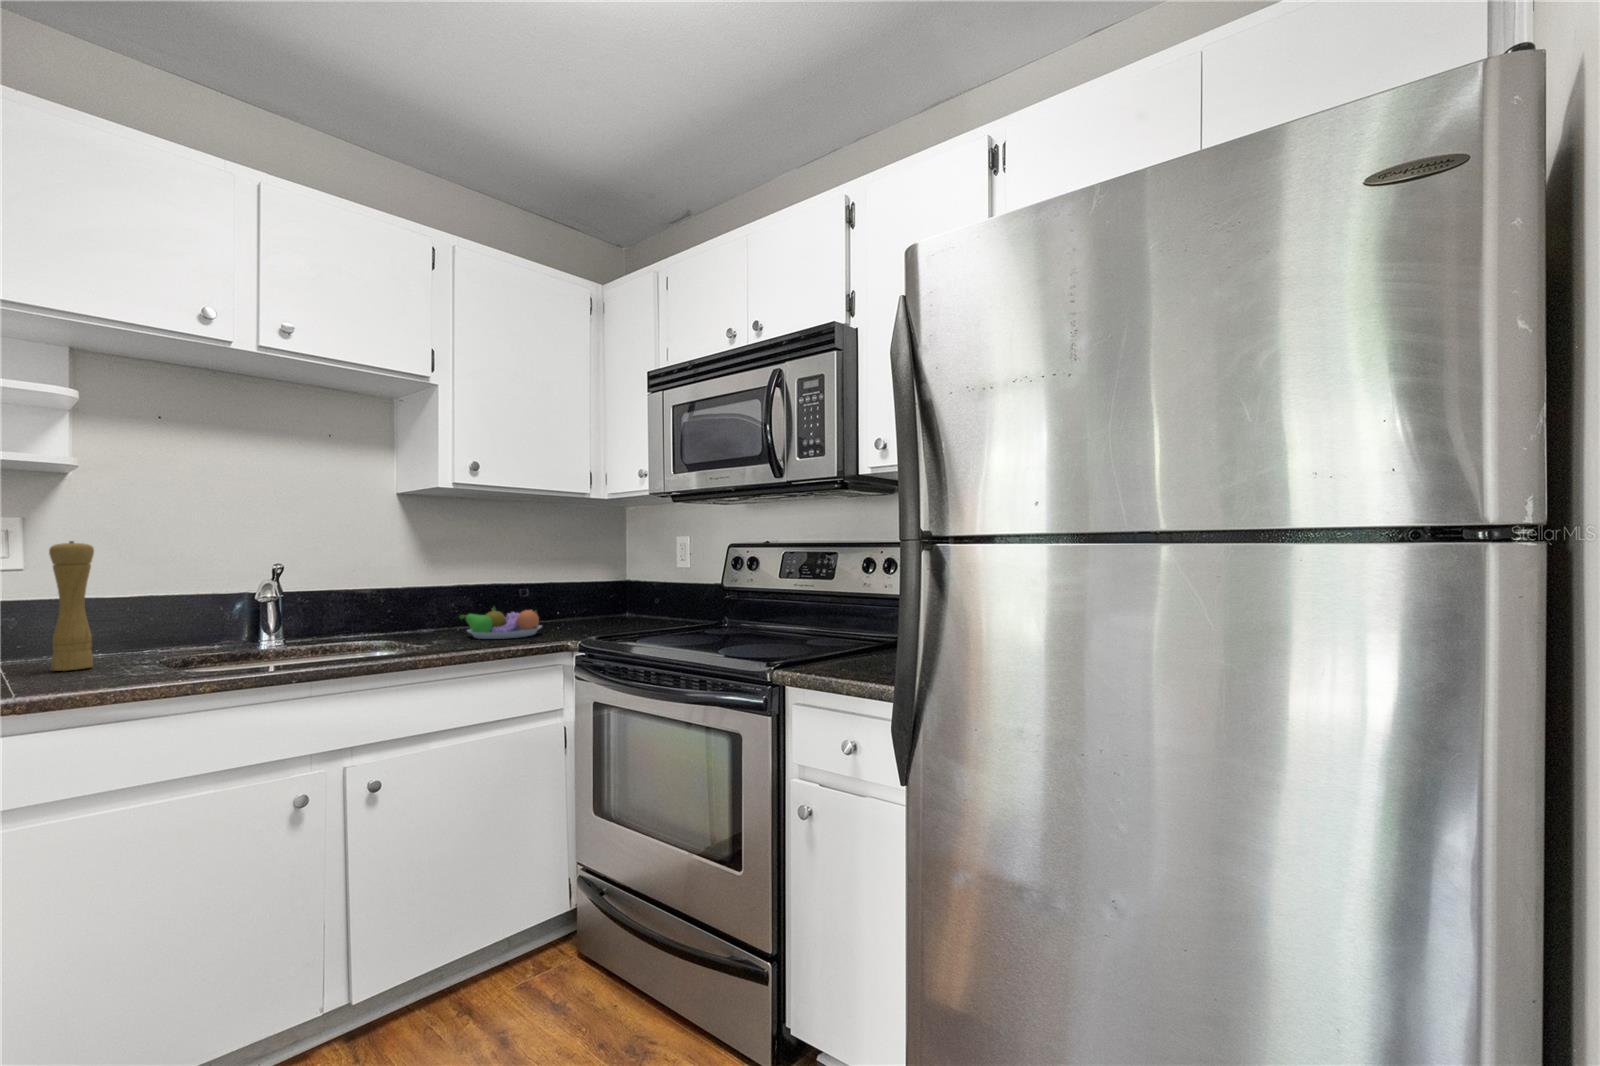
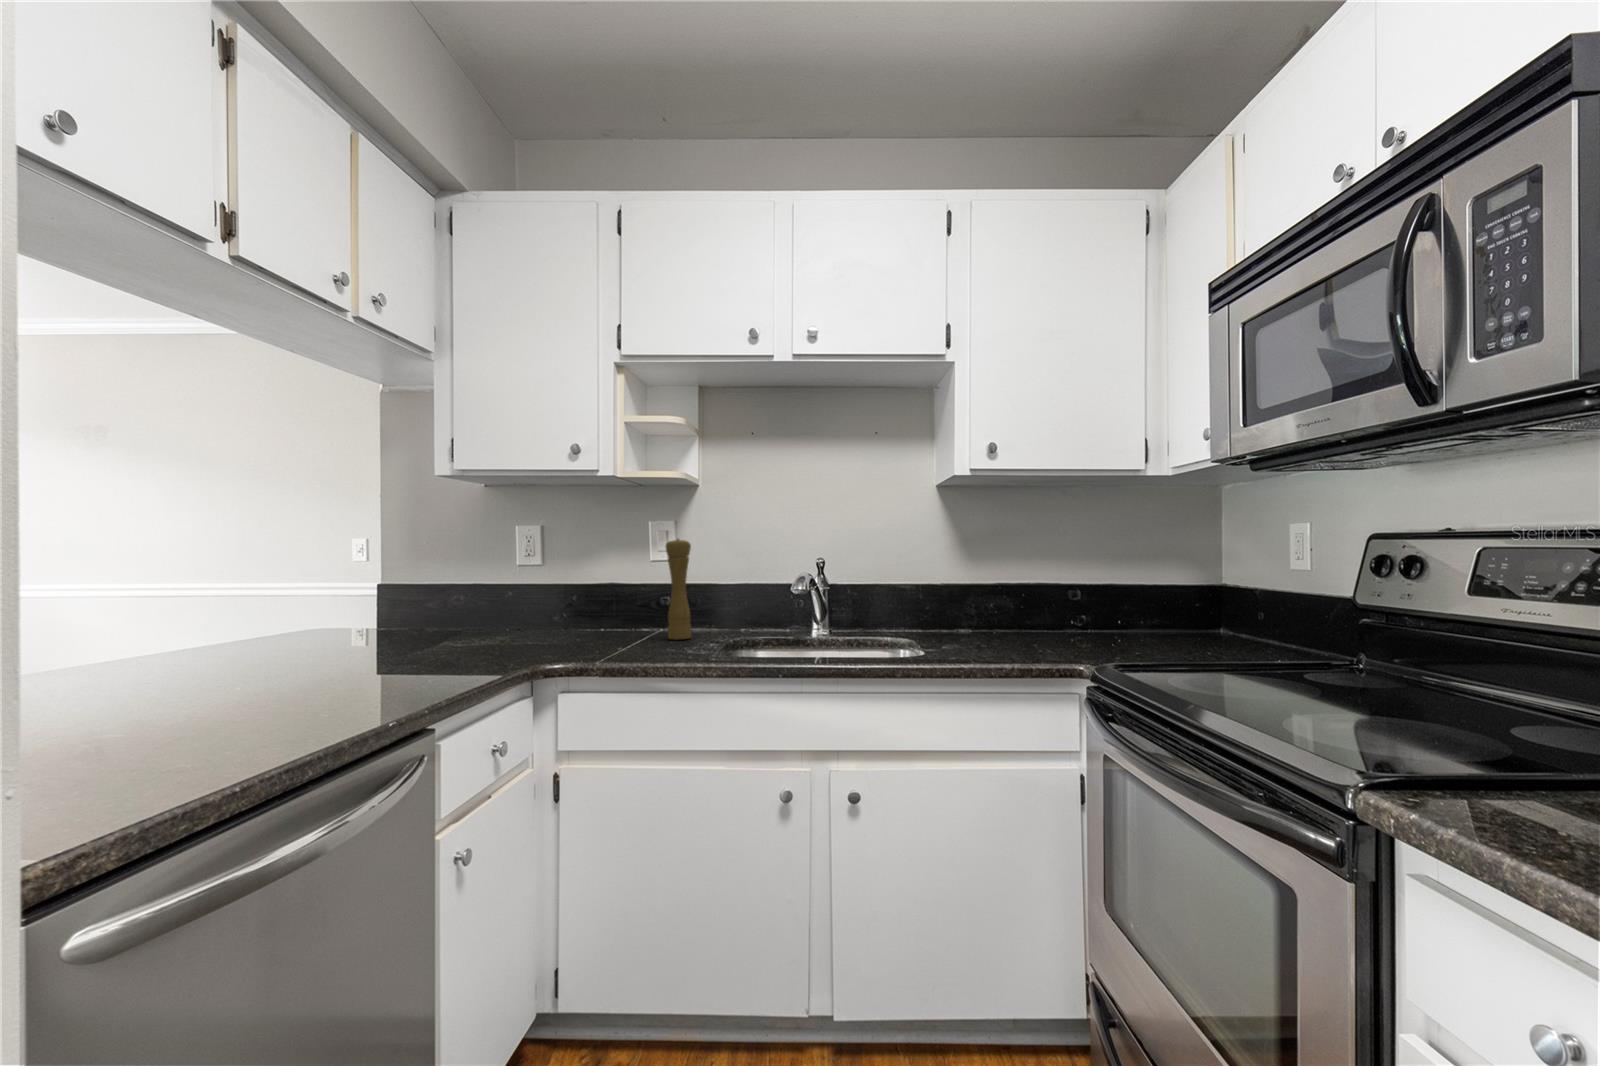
fruit bowl: present [459,607,541,639] -> none [980,610,1071,650]

